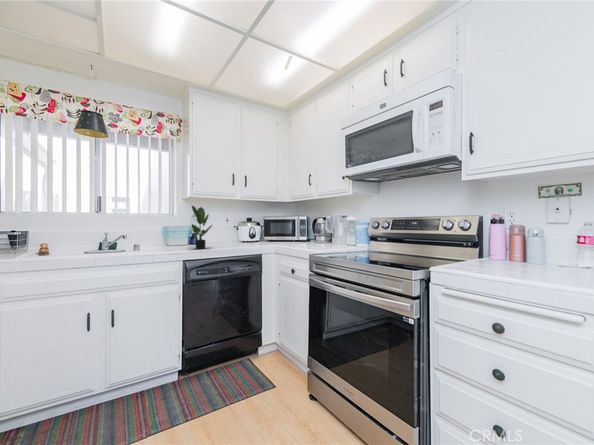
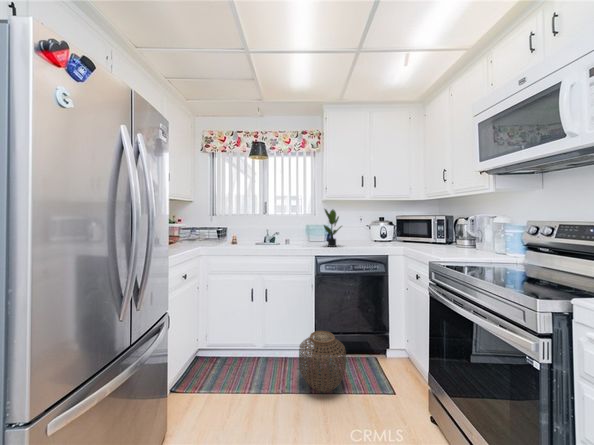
woven basket: none [168,344,225,415] -> present [299,331,346,392]

